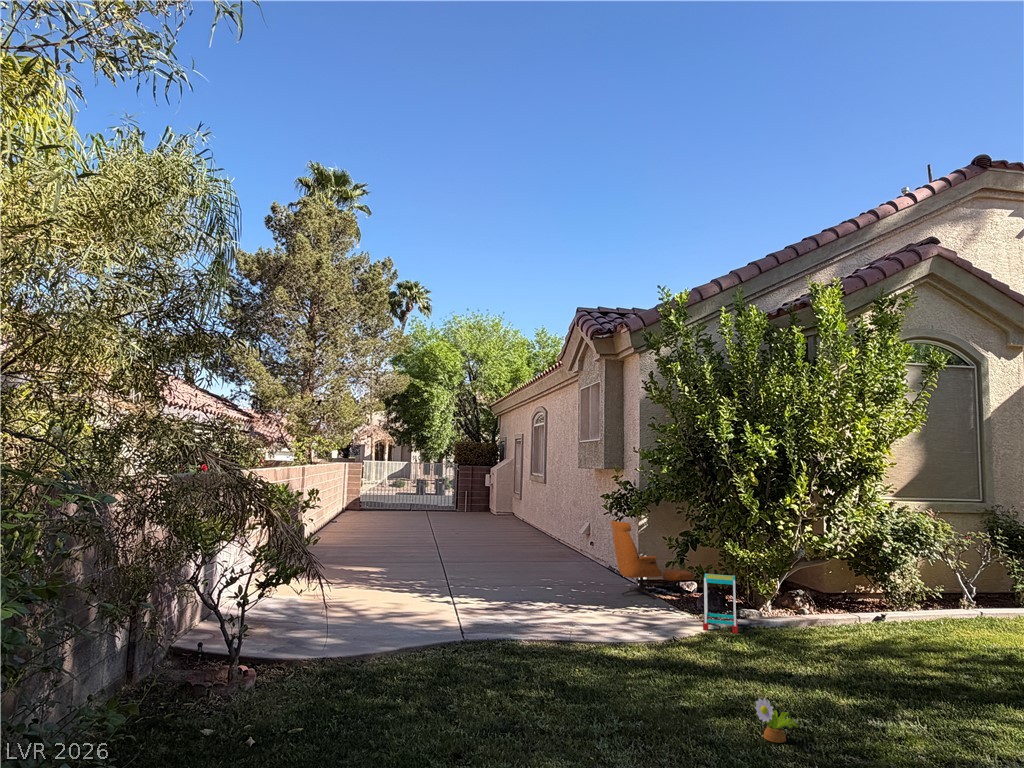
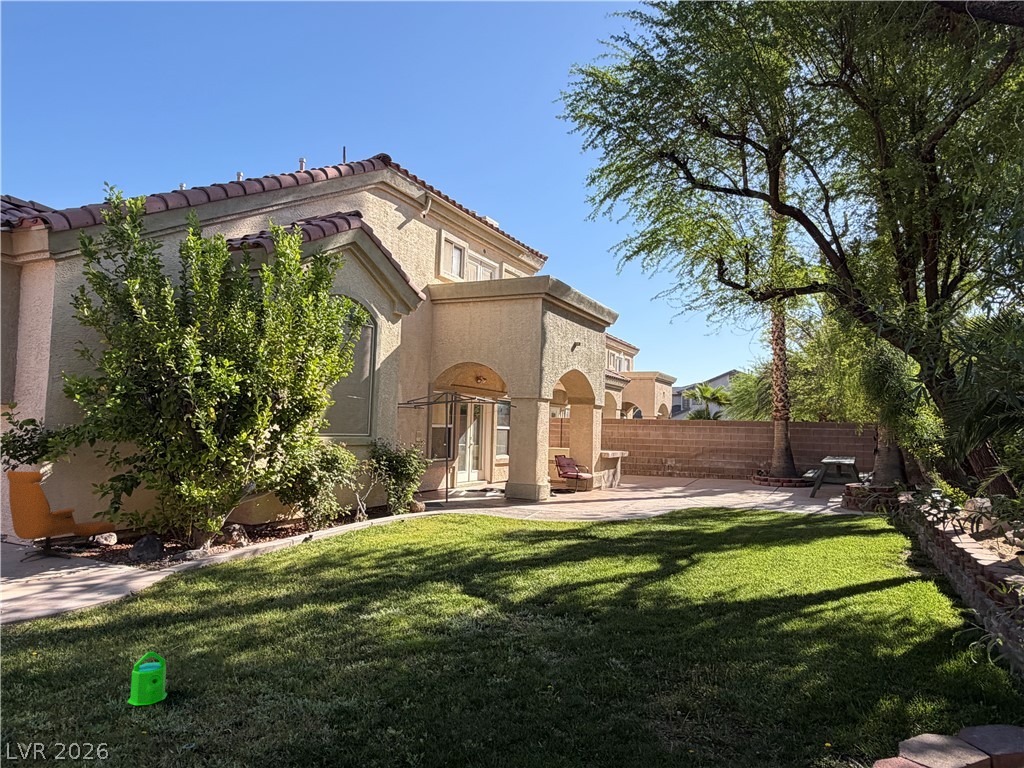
side table: present [703,574,738,633] -> none [151,517,196,578]
watering can: none [601,691,633,739] -> present [128,651,167,706]
decorative plant: present [754,698,798,743] -> none [282,615,325,653]

